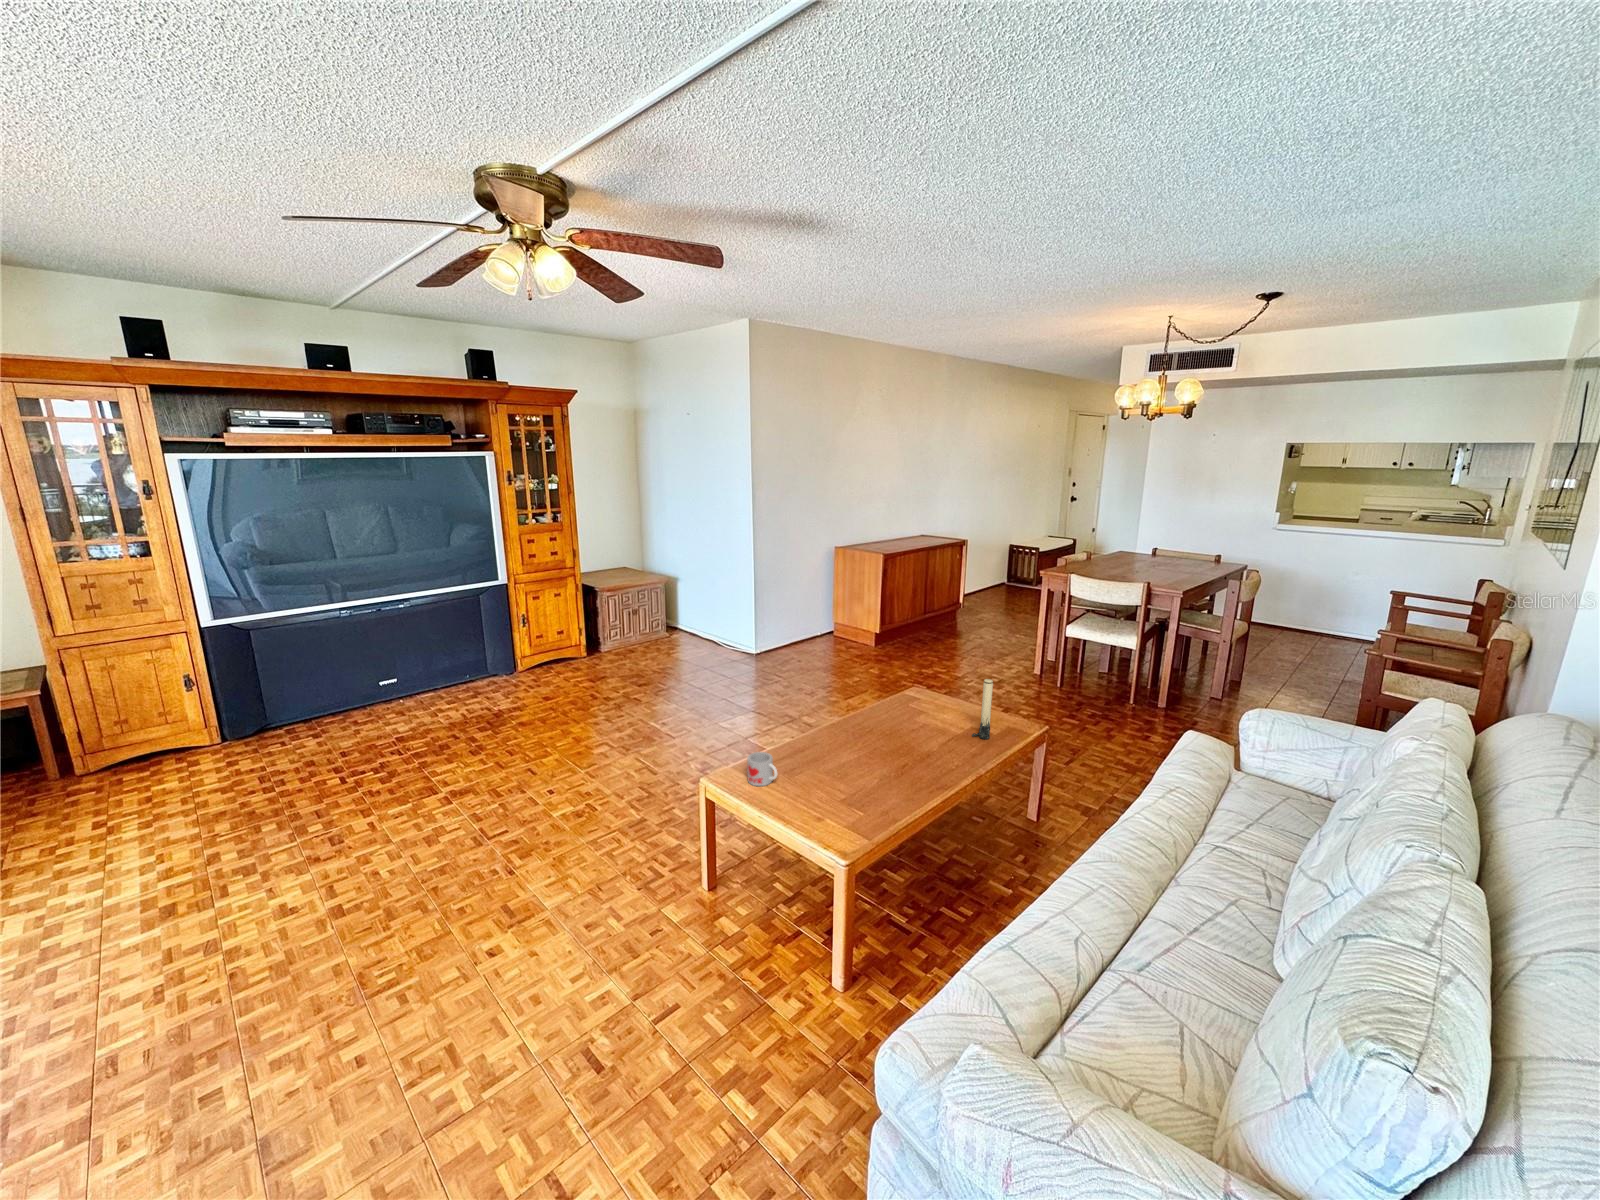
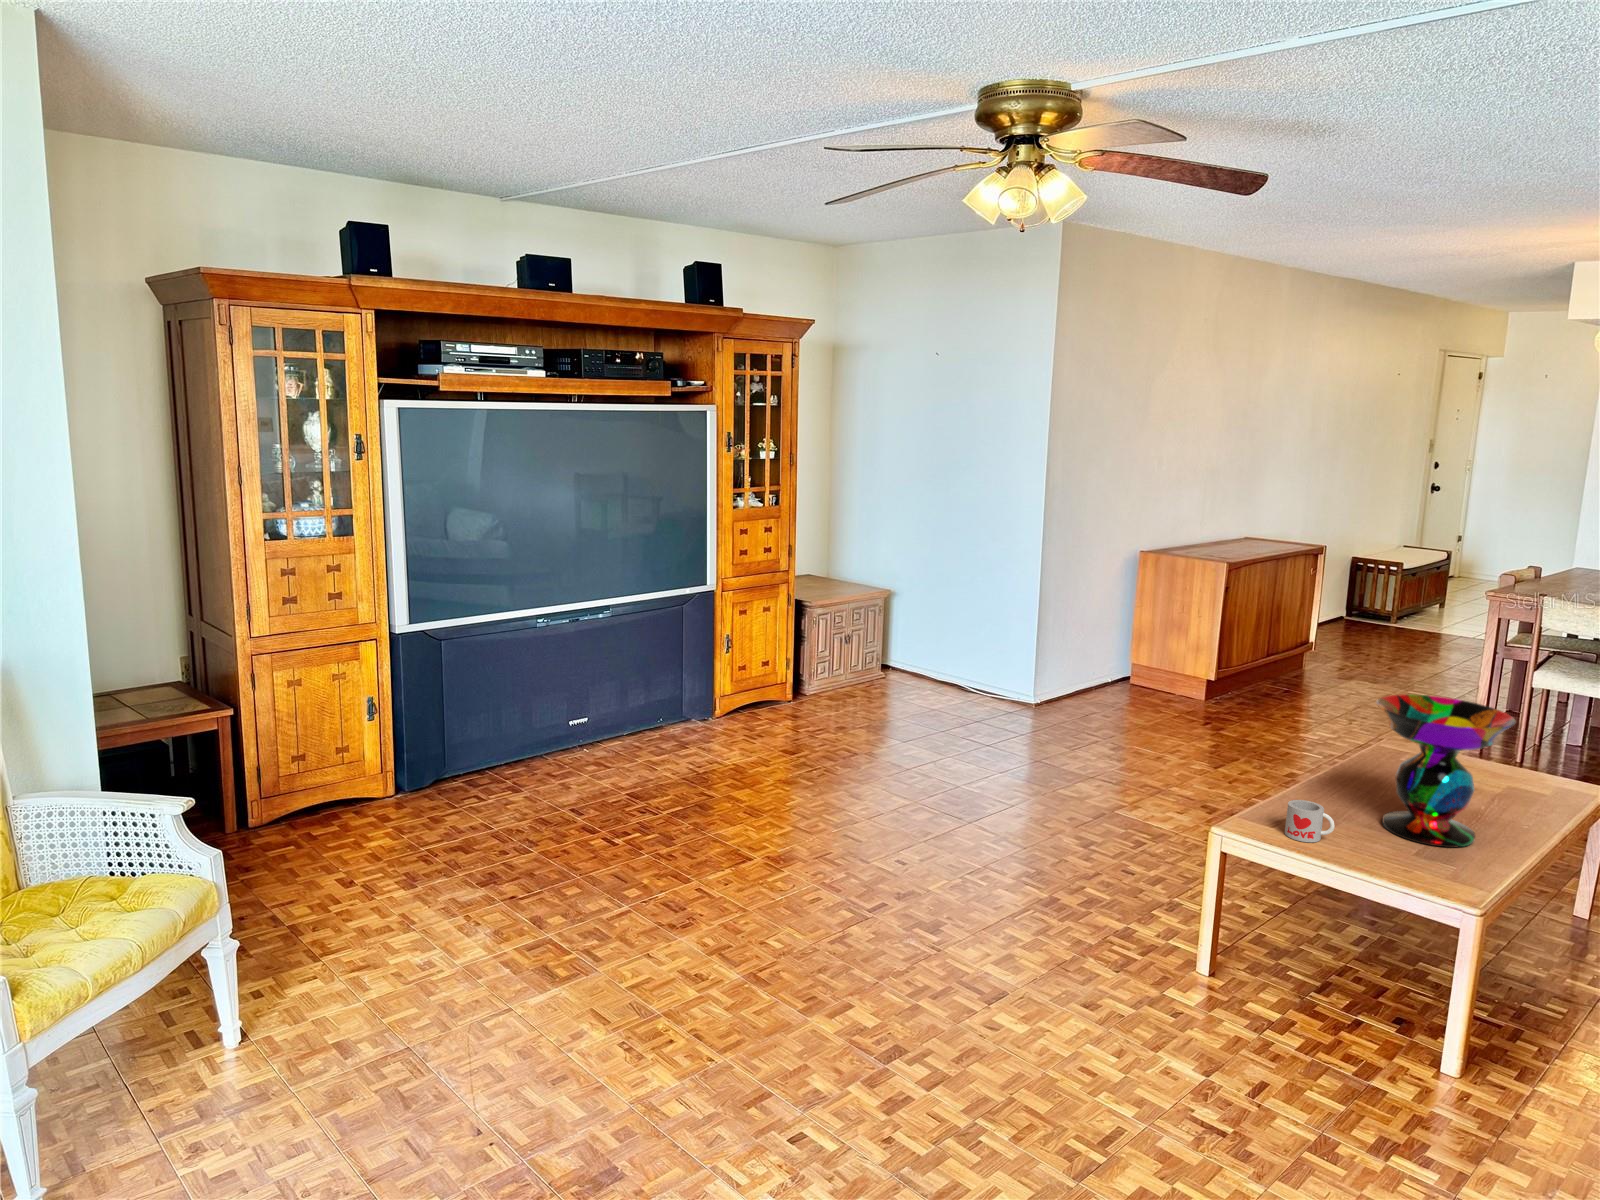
decorative bowl: none [819,666,913,786] -> present [1377,694,1516,847]
candle: present [972,679,993,739] -> none [1535,720,1573,803]

